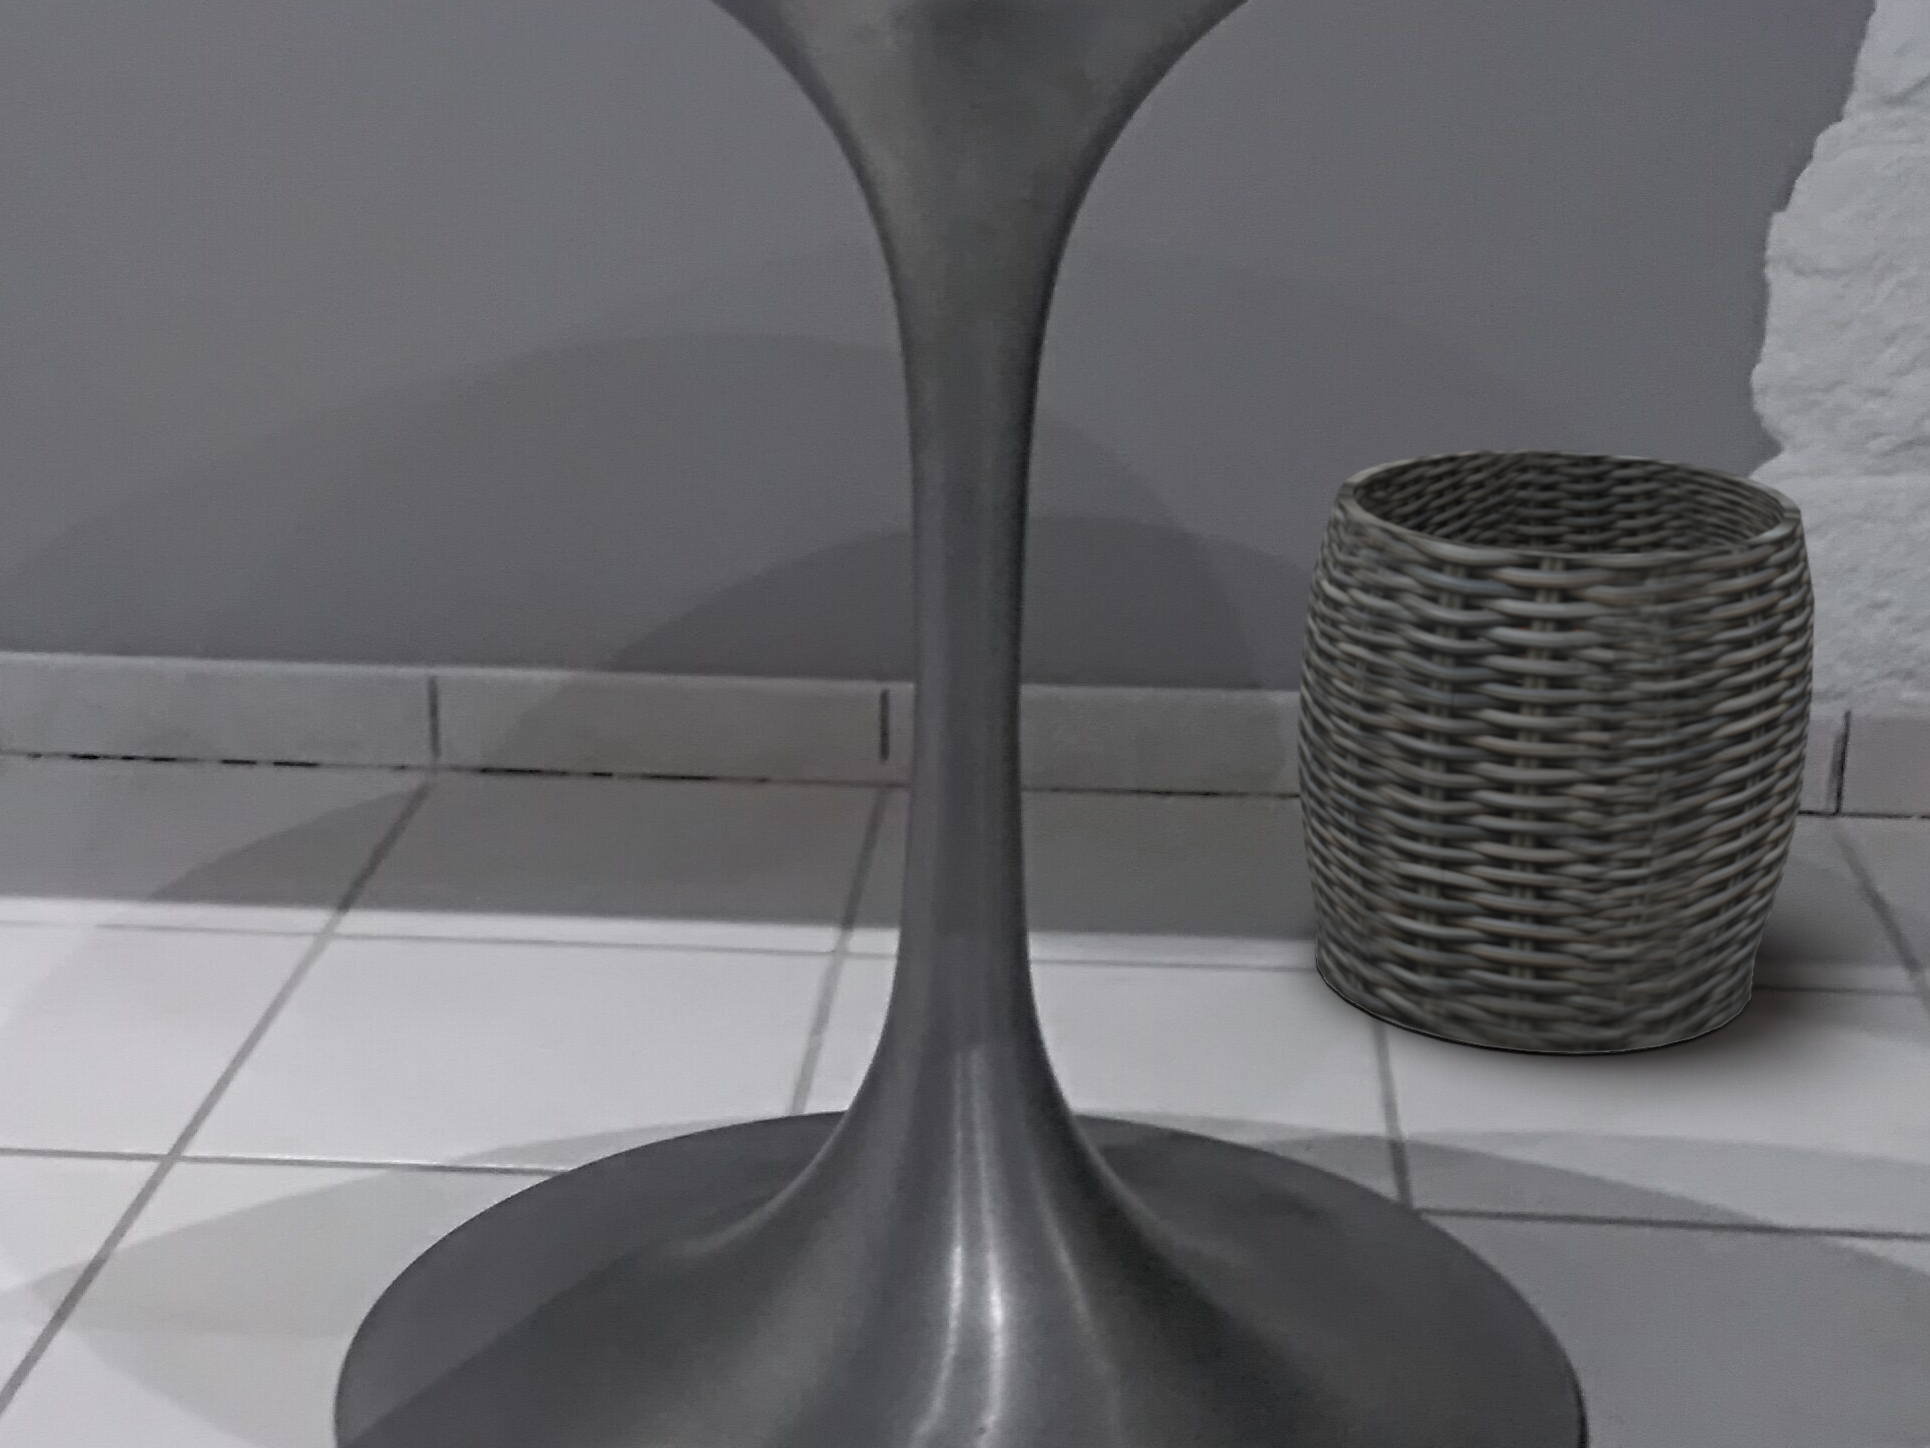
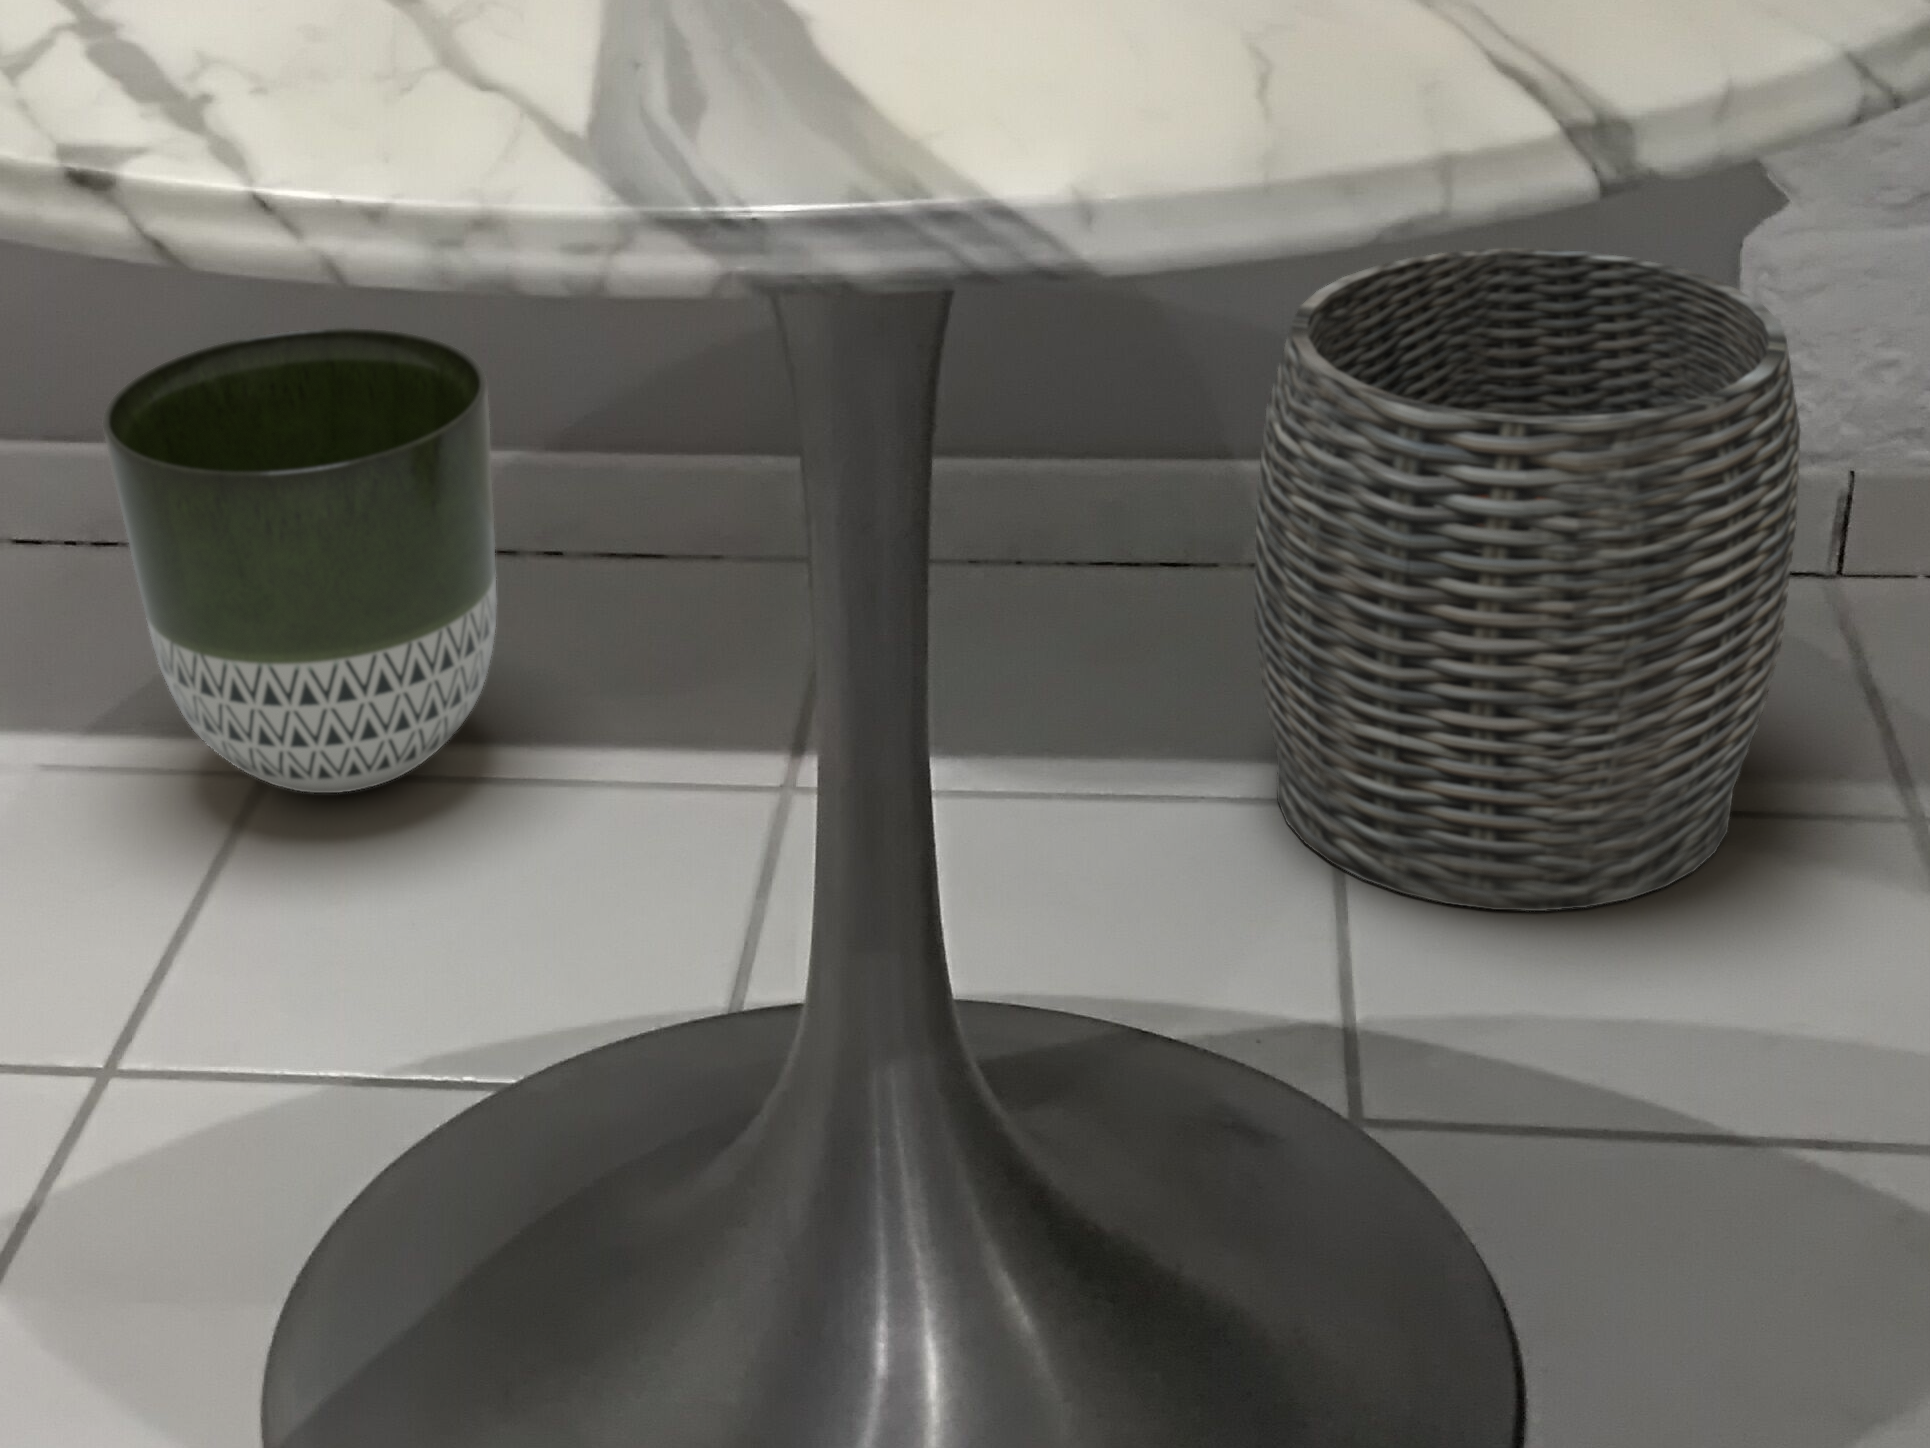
planter: none [191,499,564,939] -> present [103,328,496,793]

